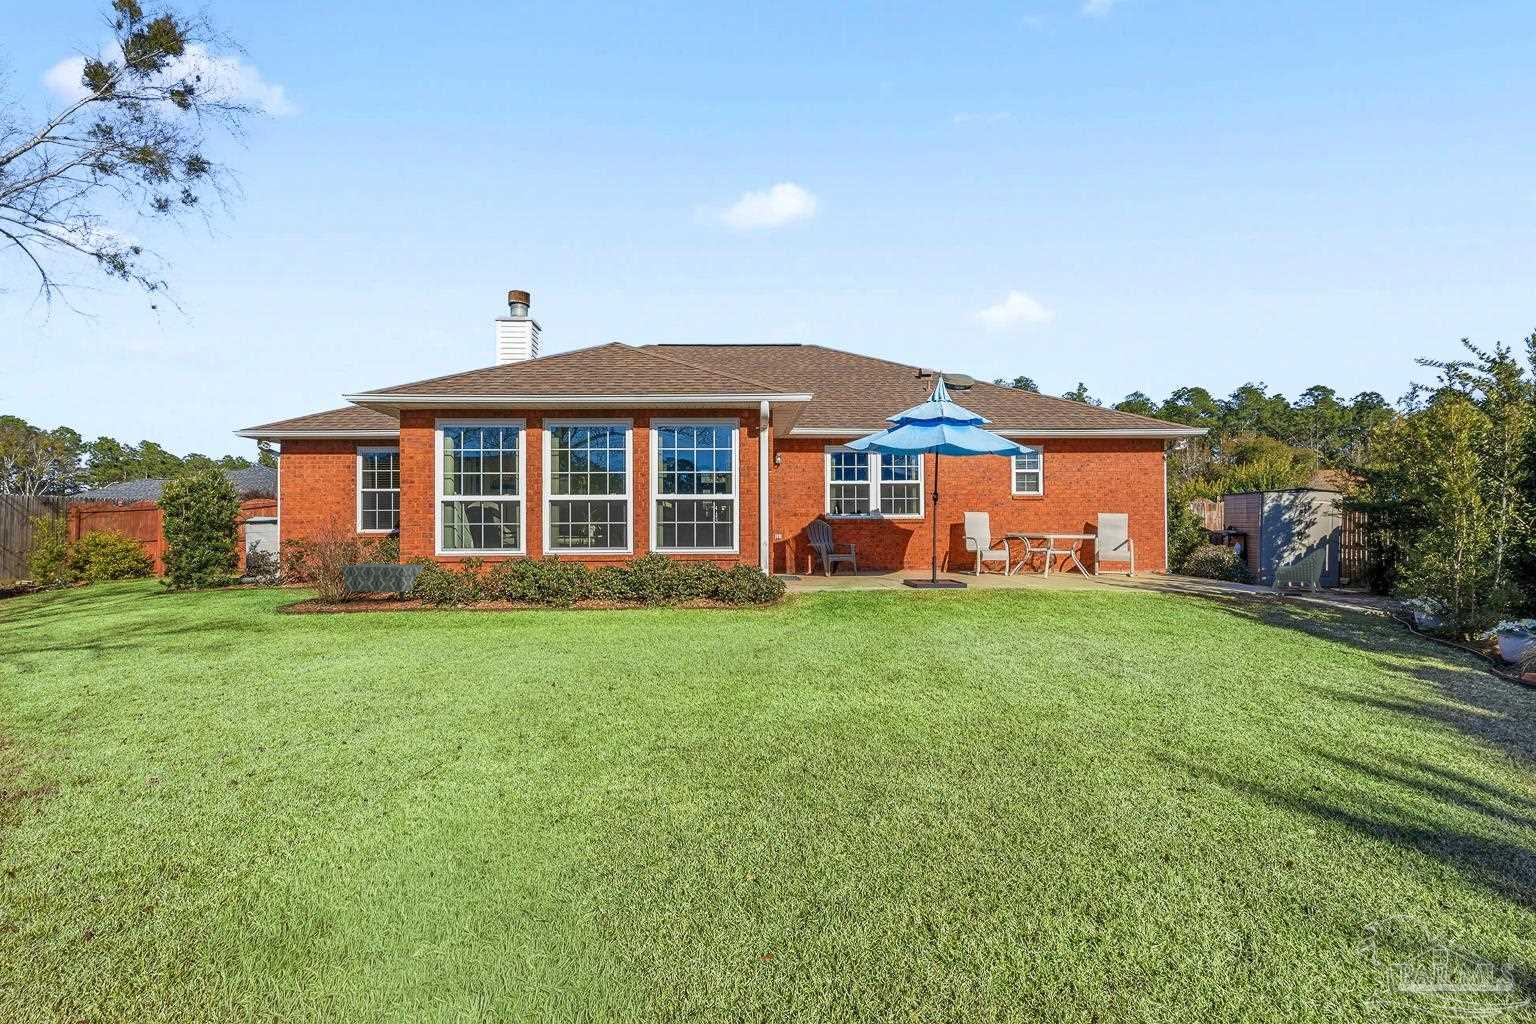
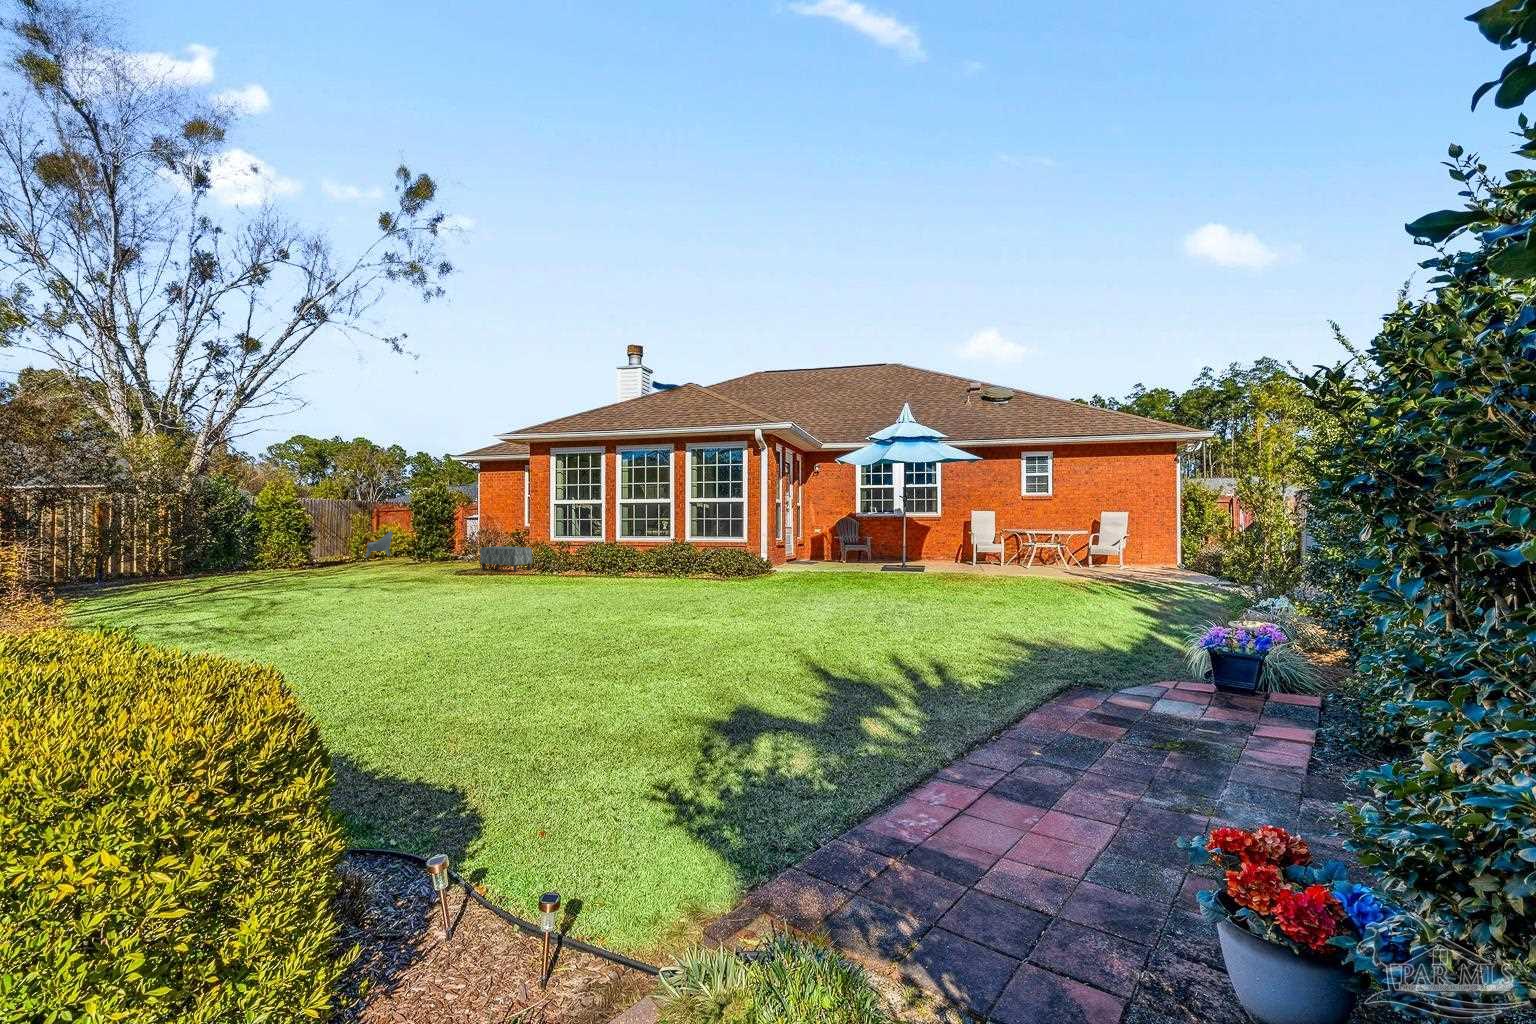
armchair: present [1271,549,1325,594] -> present [366,531,393,557]

